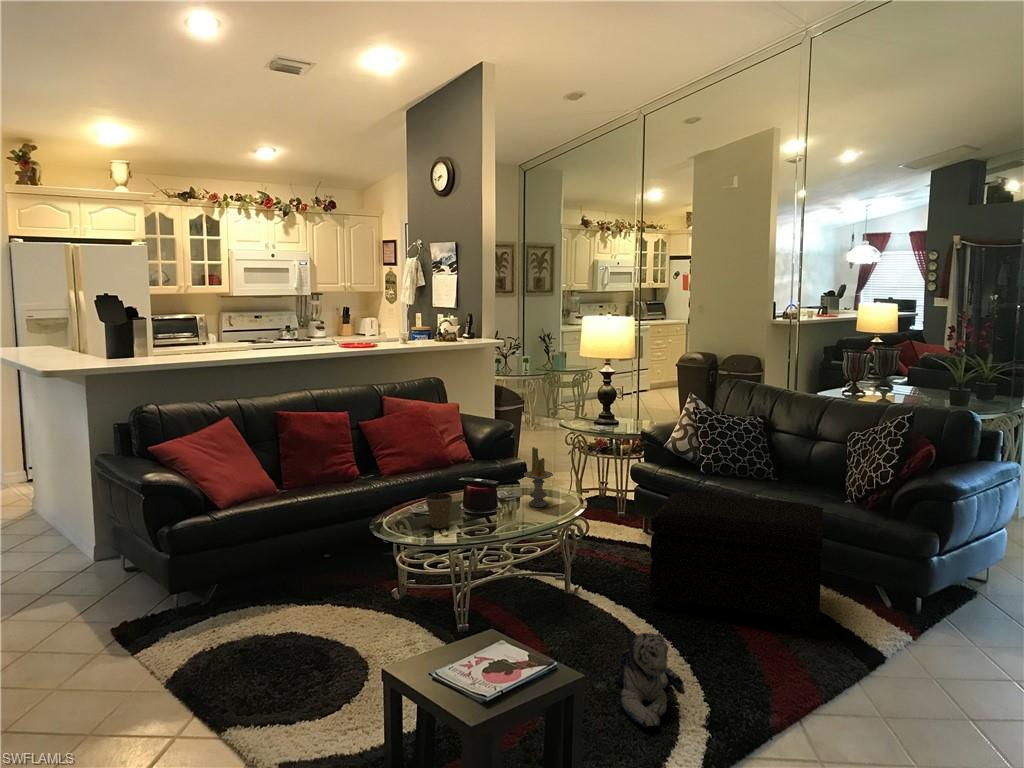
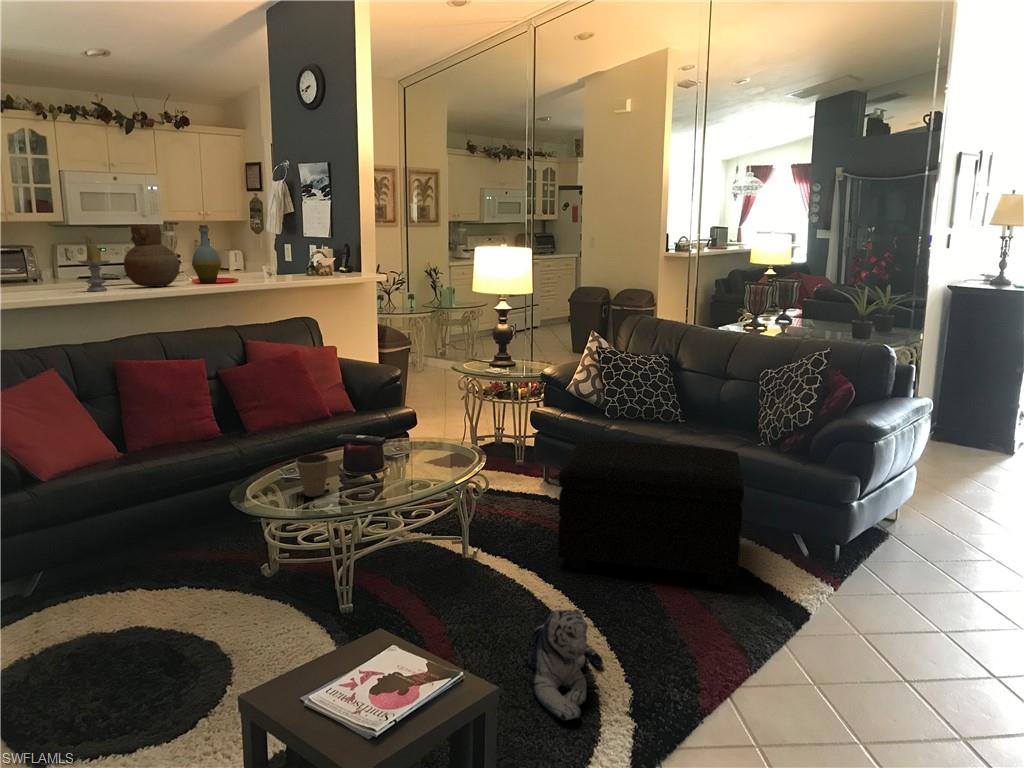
vase: none [289,300,332,351] -> present [124,225,180,287]
bottle: none [341,300,365,349] -> present [192,225,221,283]
candle: present [524,447,553,507] -> present [78,235,110,291]

